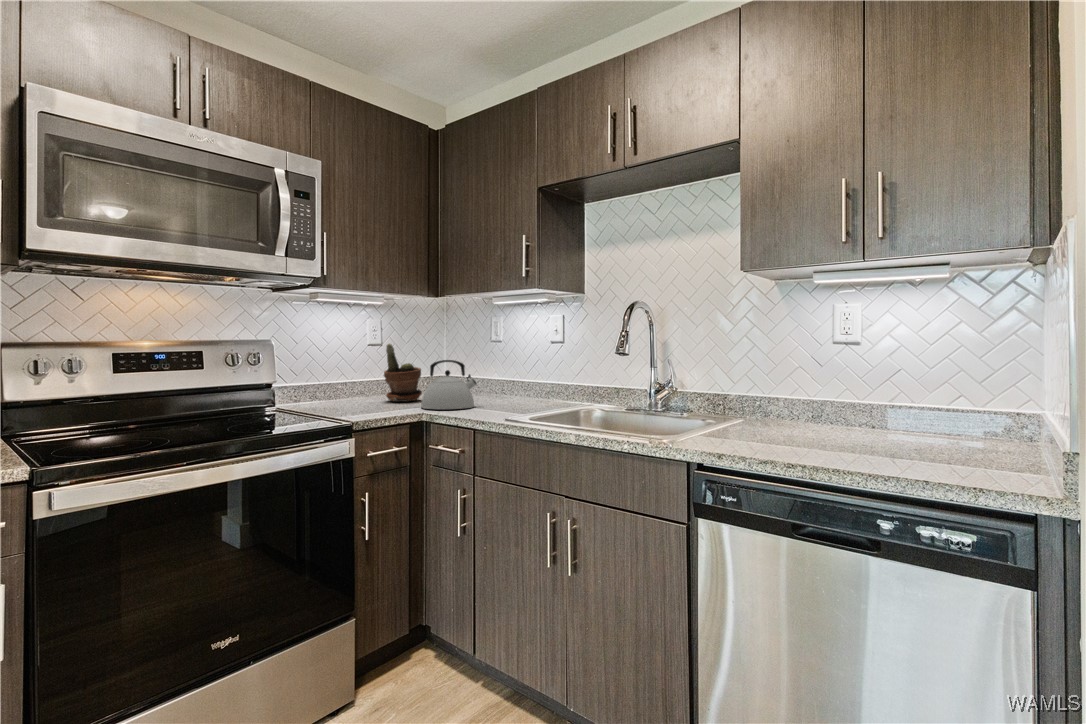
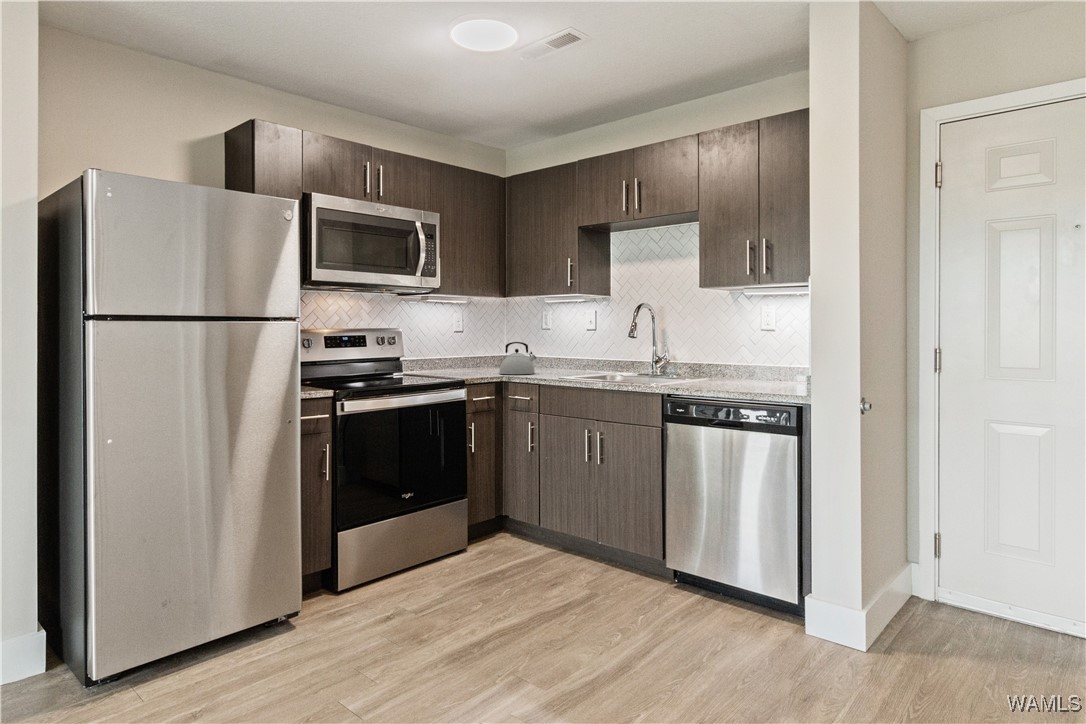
potted plant: present [384,344,422,402] -> none [469,331,495,372]

